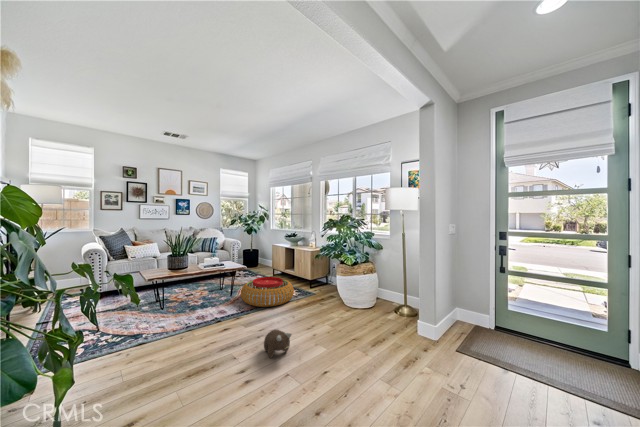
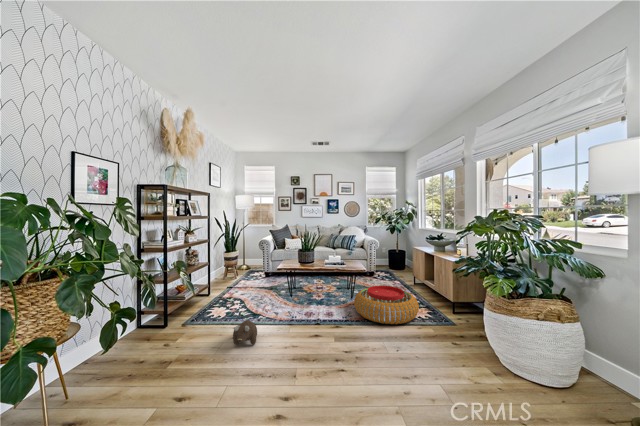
plush toy: present [264,330,291,358] -> present [233,320,257,345]

